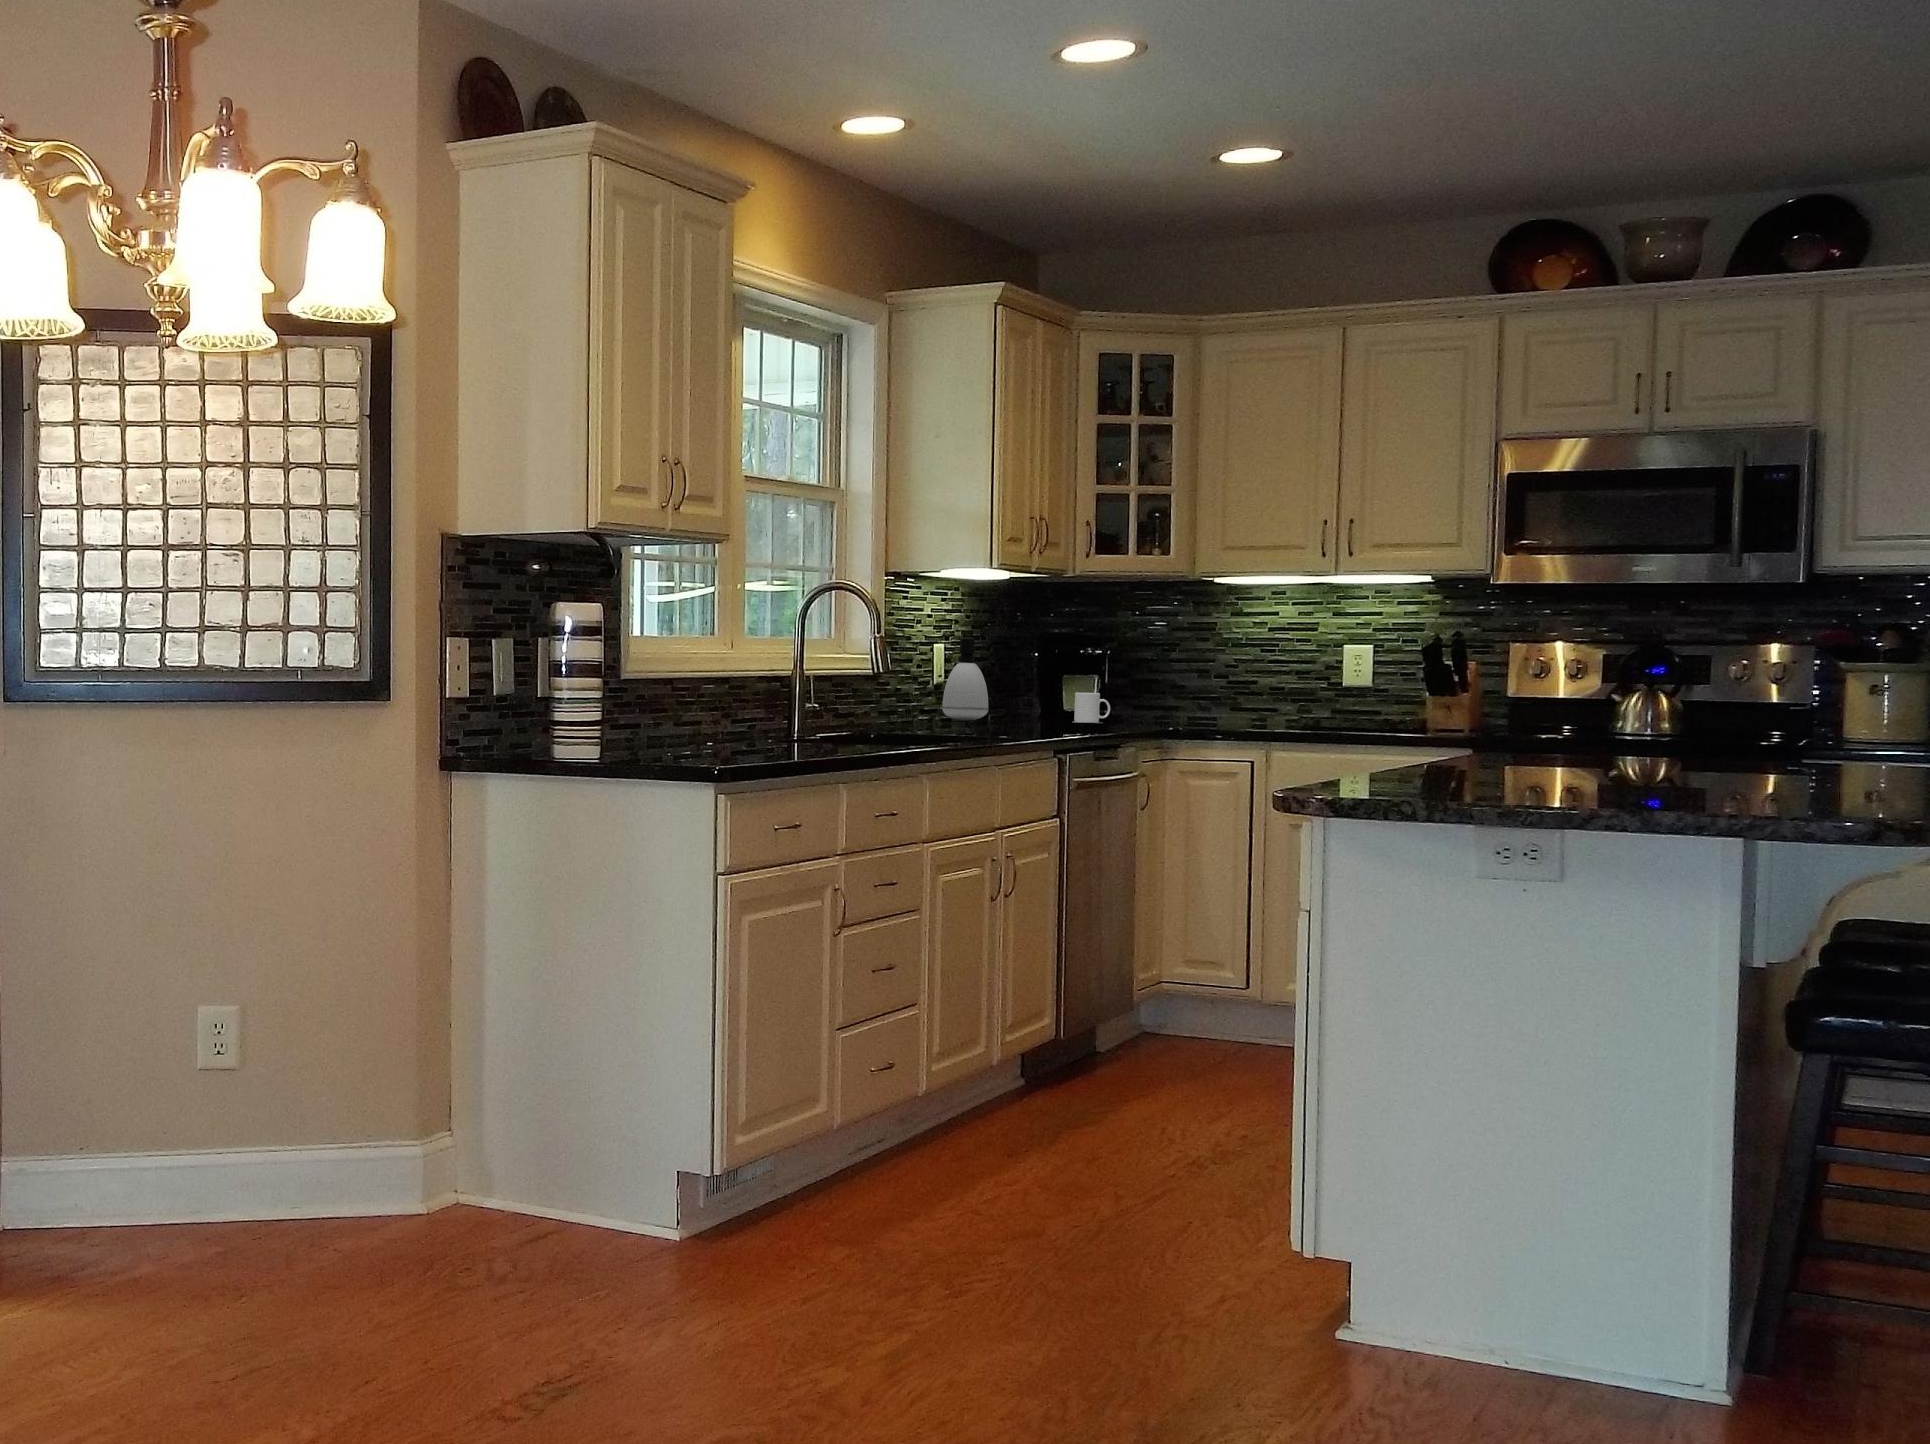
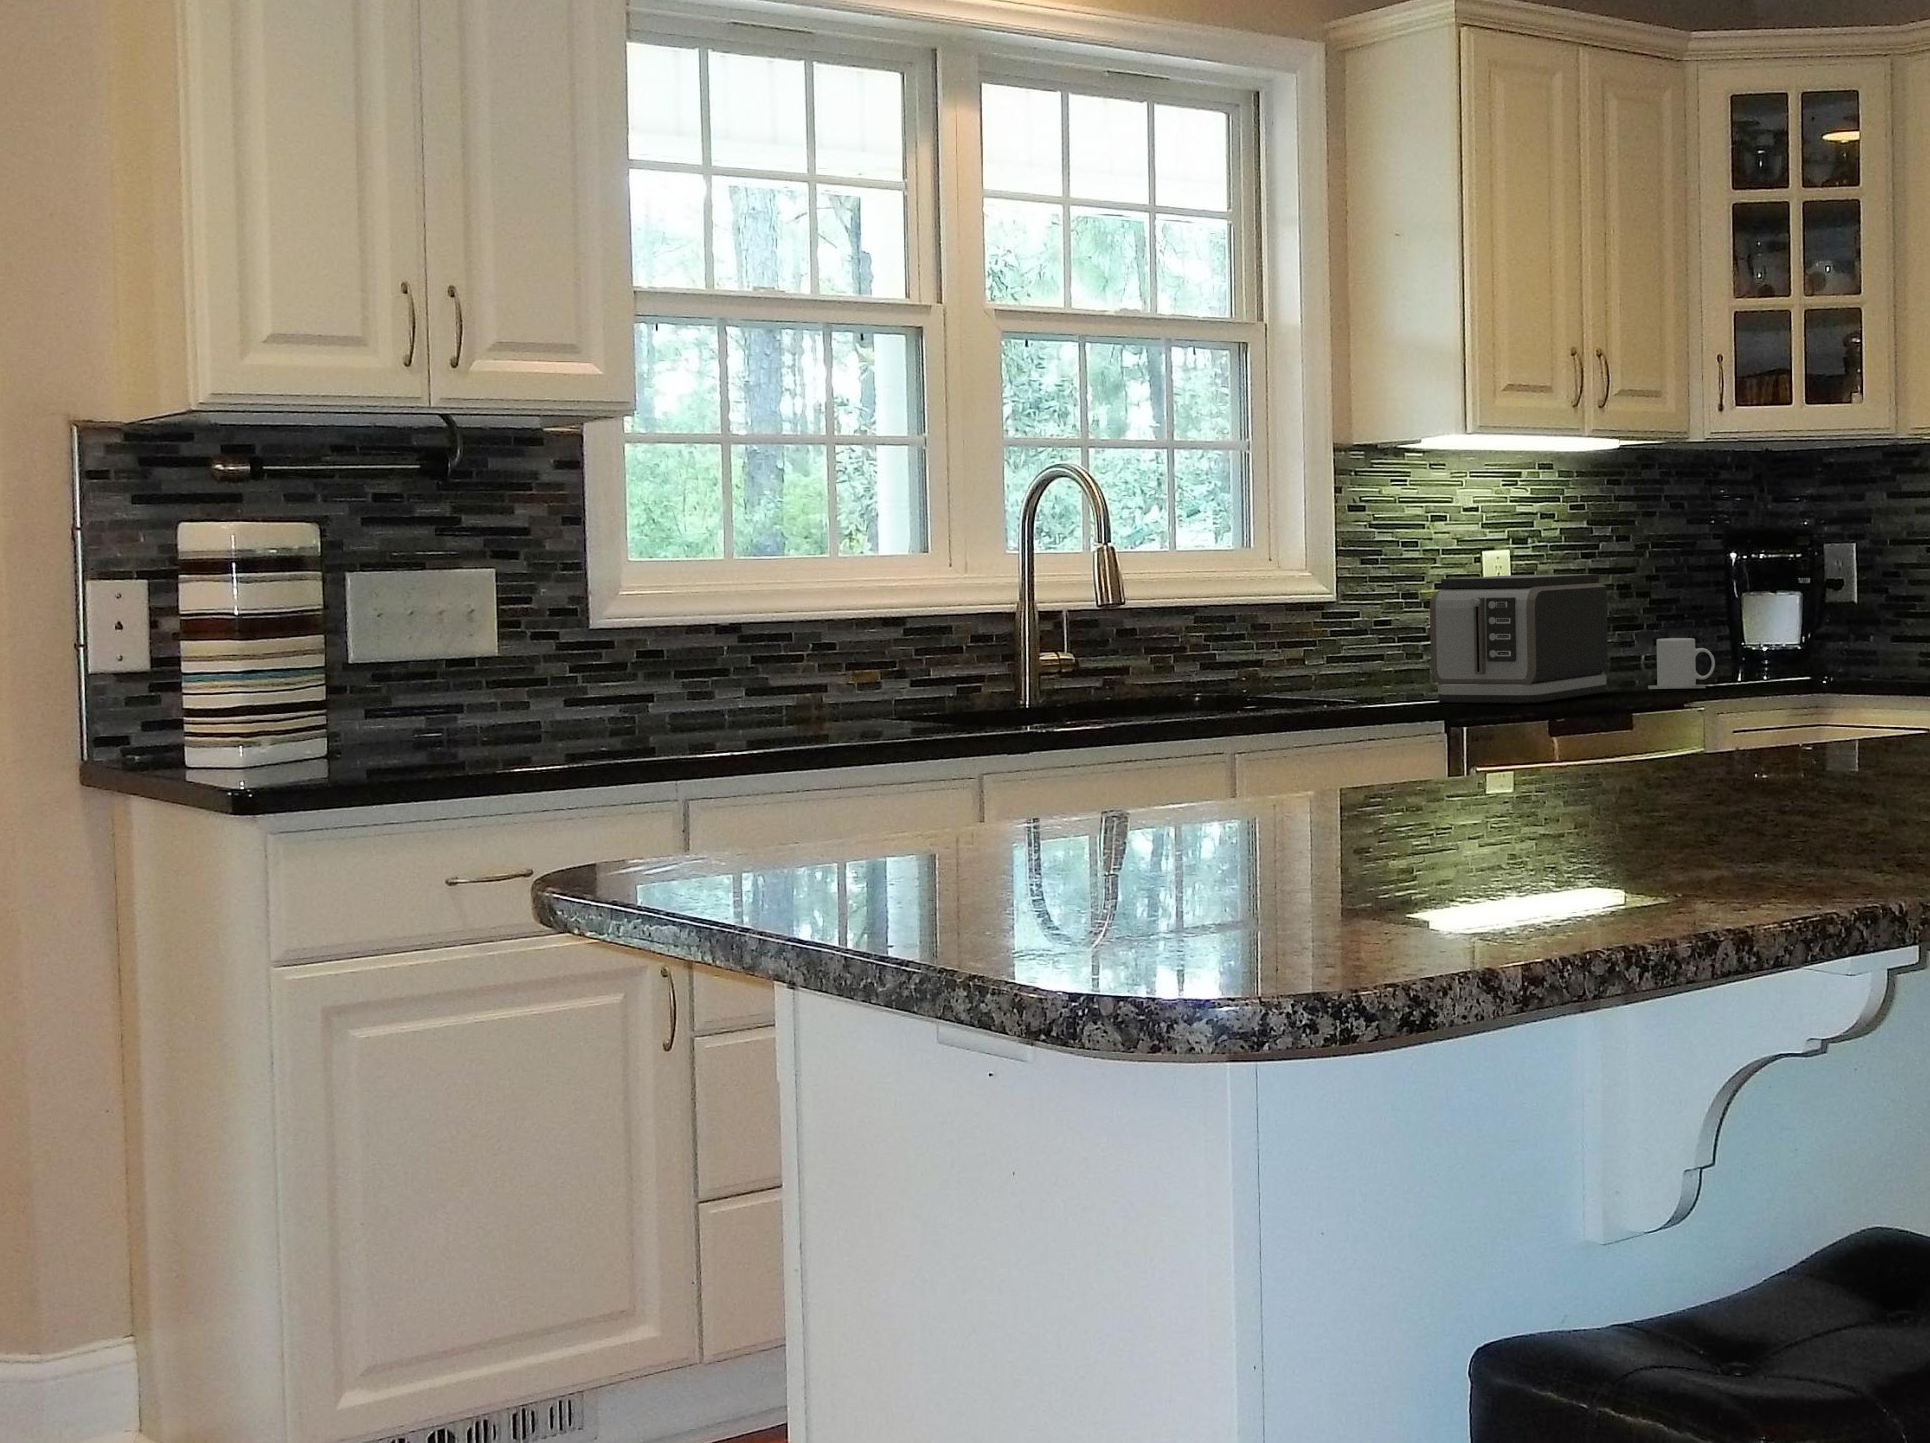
soap dispenser: present [942,637,991,721] -> none [1295,571,1369,710]
toaster: none [993,647,1071,723] -> present [1430,574,1608,703]

